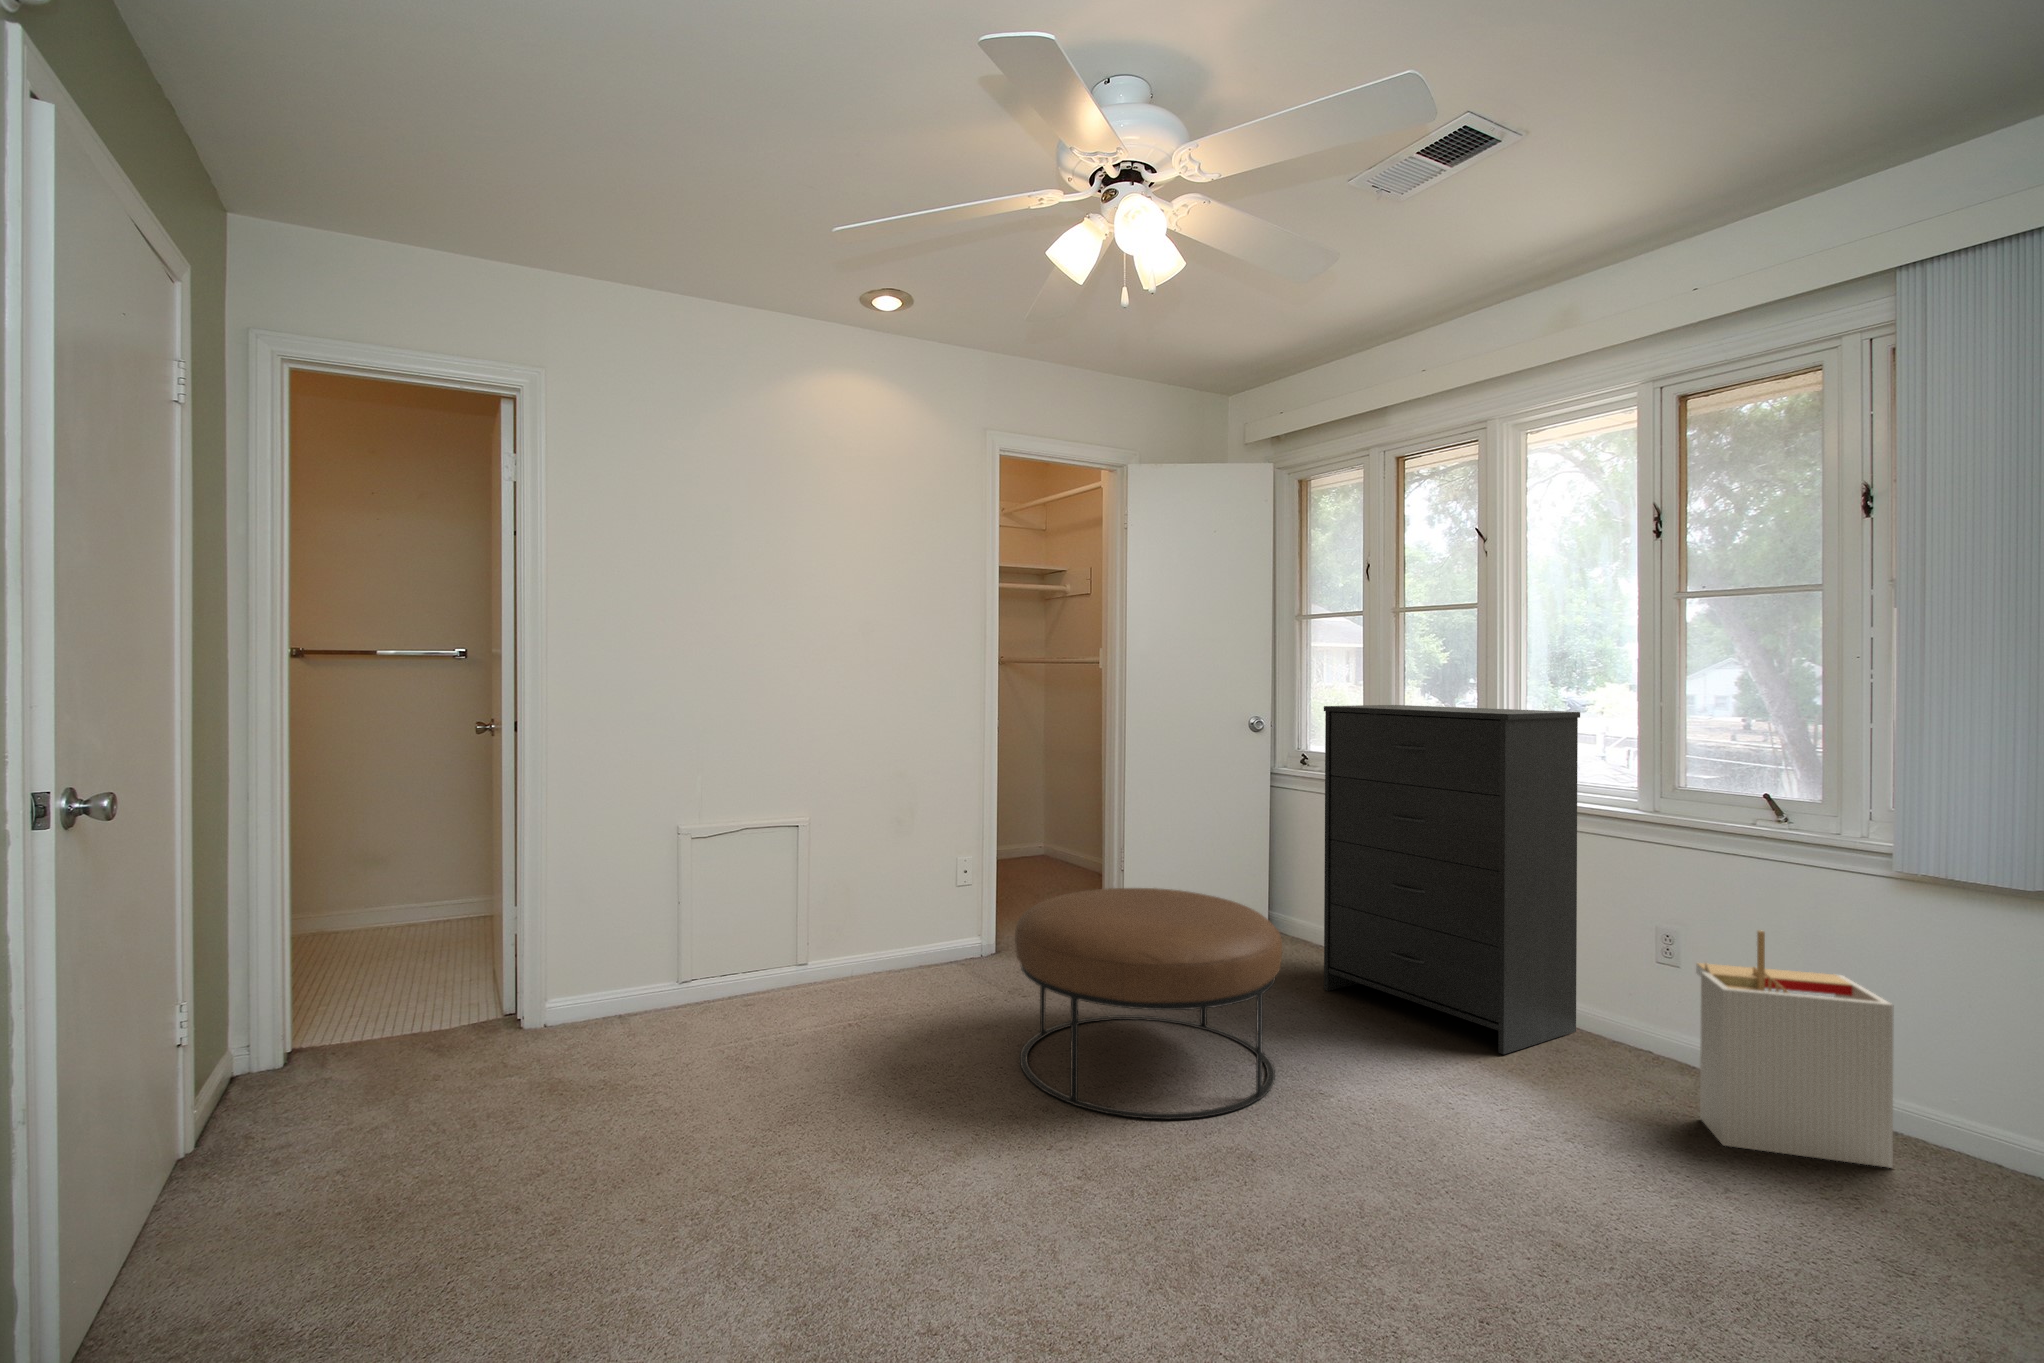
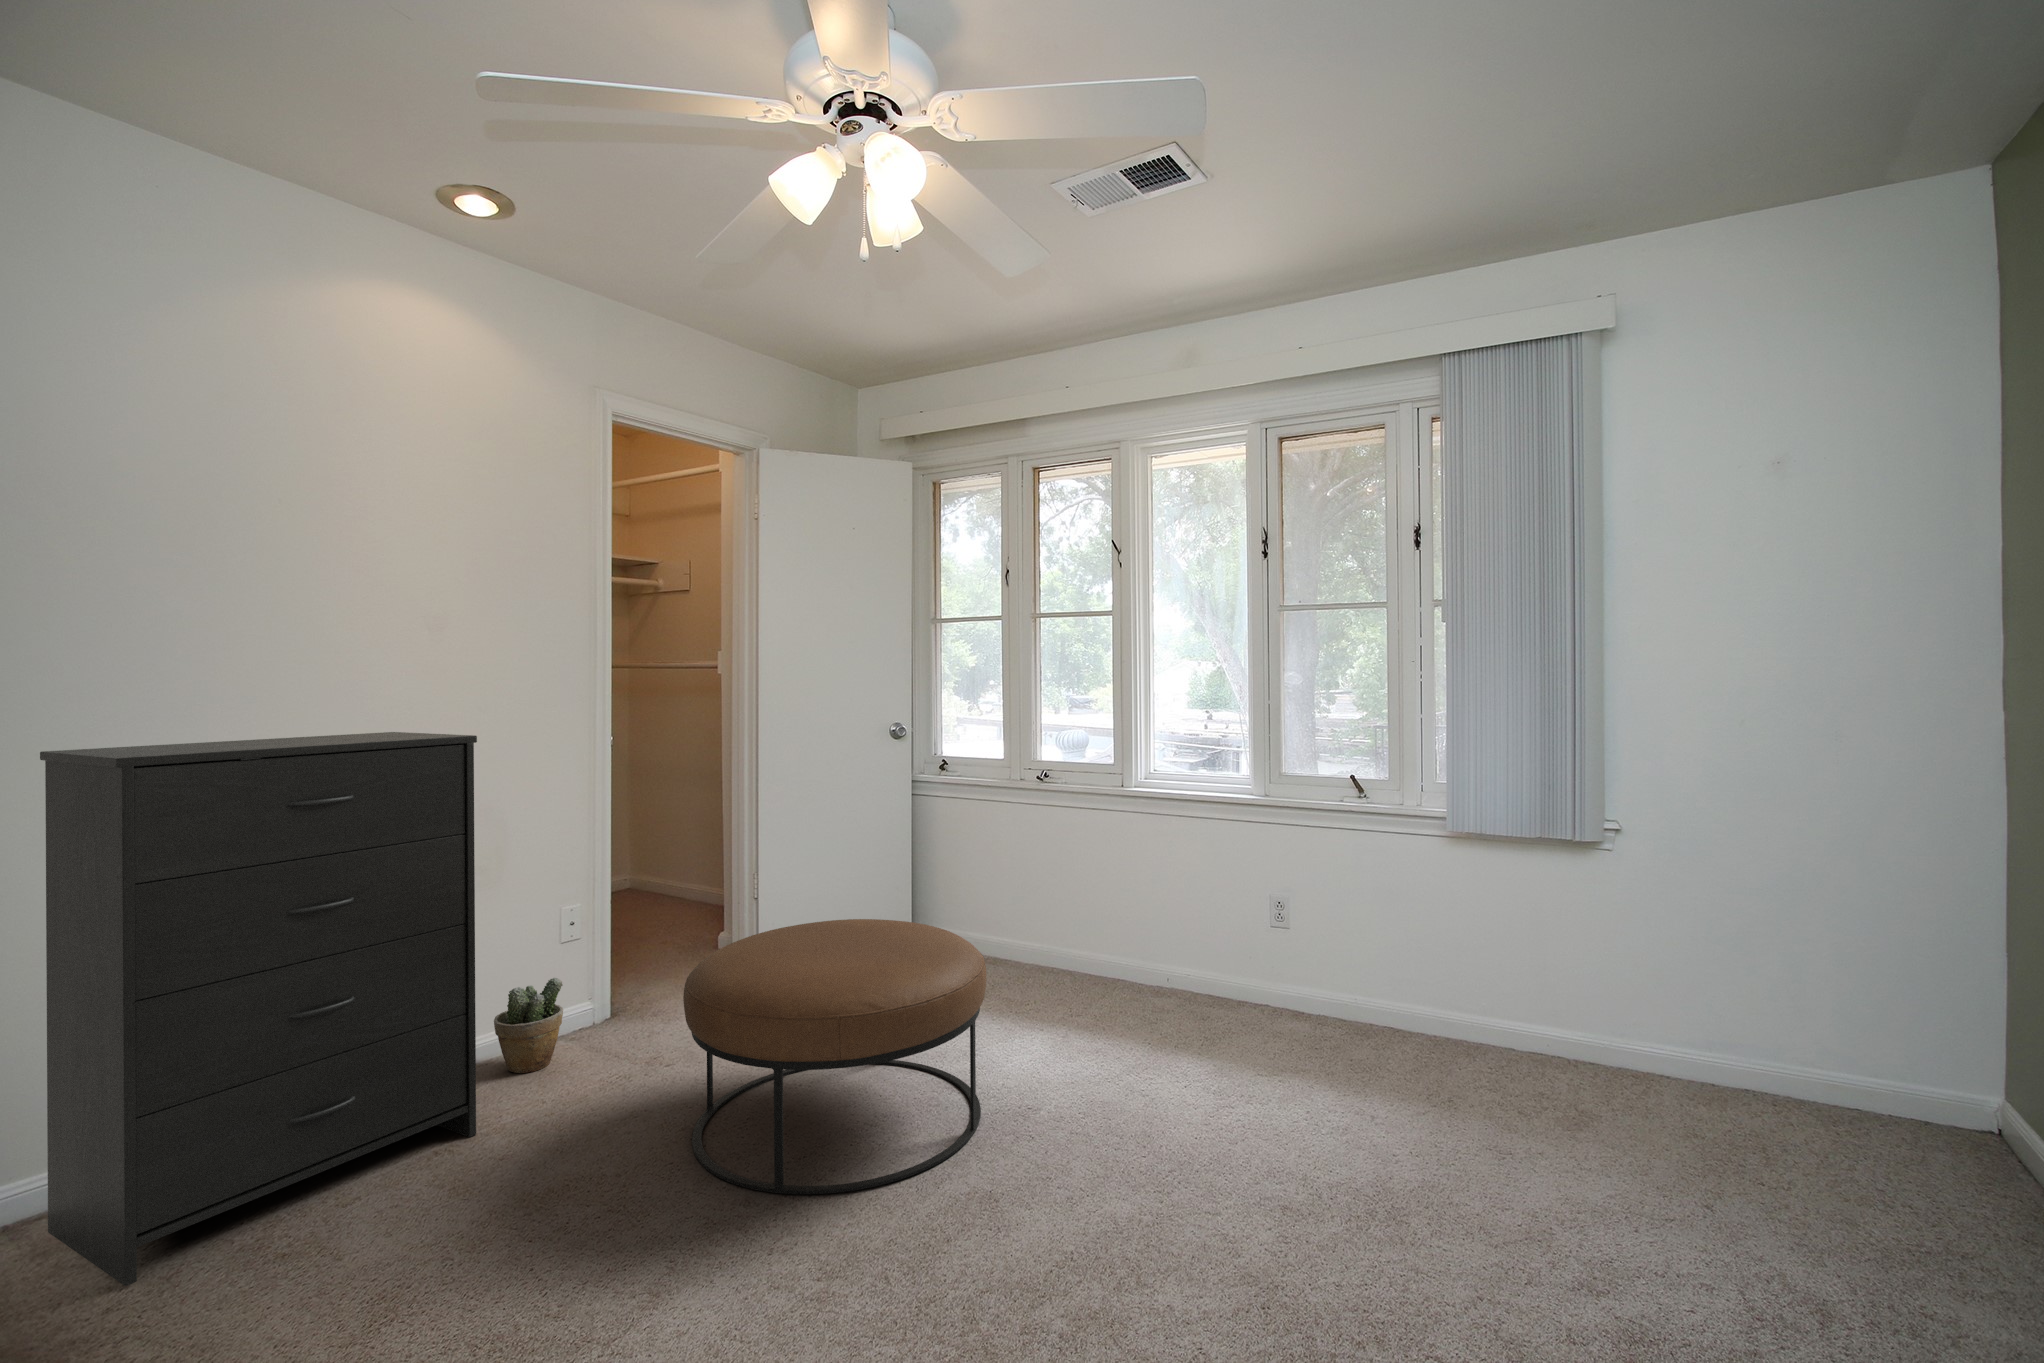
dresser: present [1324,705,1580,1054] -> present [40,732,477,1286]
potted plant: none [900,909,949,980] -> present [494,978,563,1073]
storage bin: present [1696,930,1894,1168] -> none [1315,891,1455,1079]

